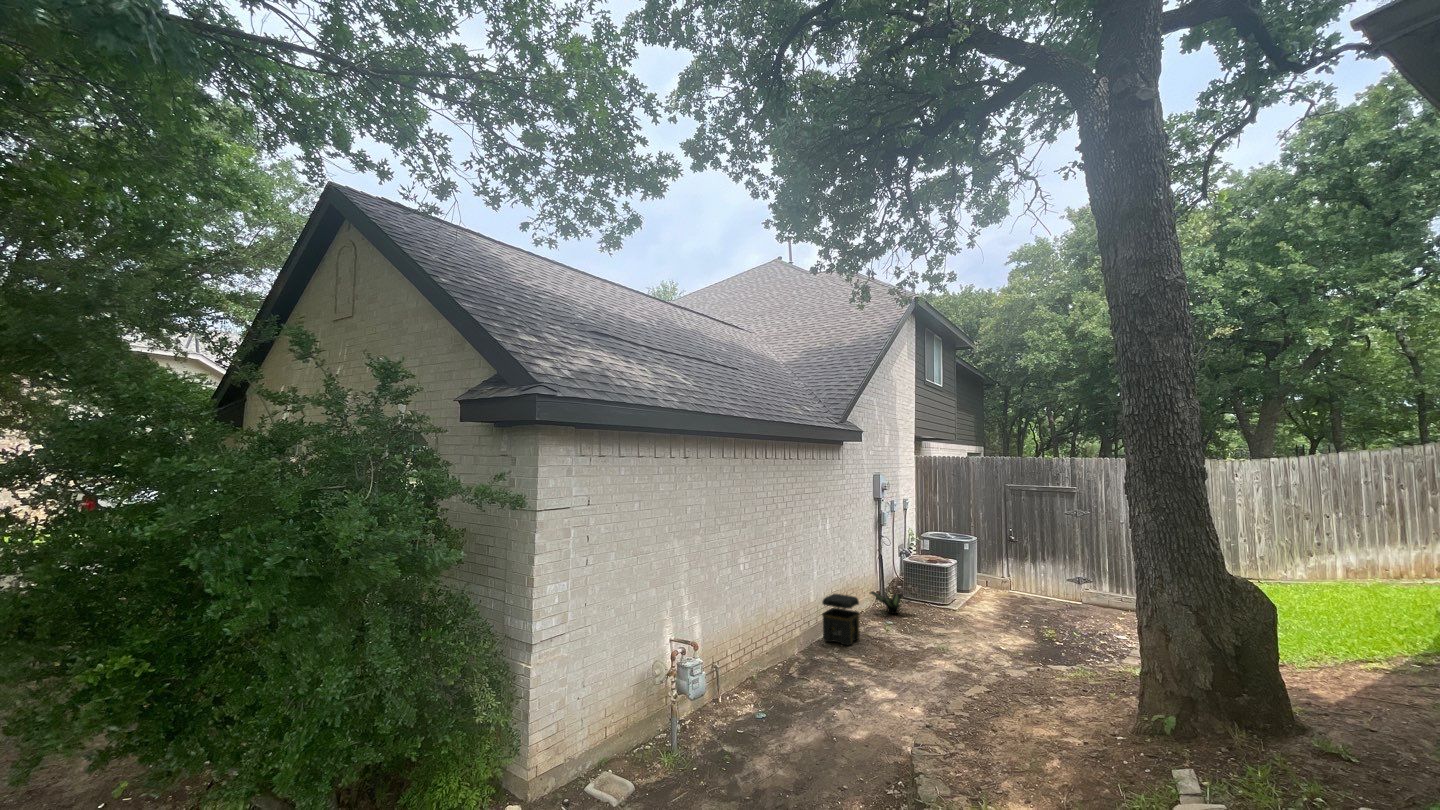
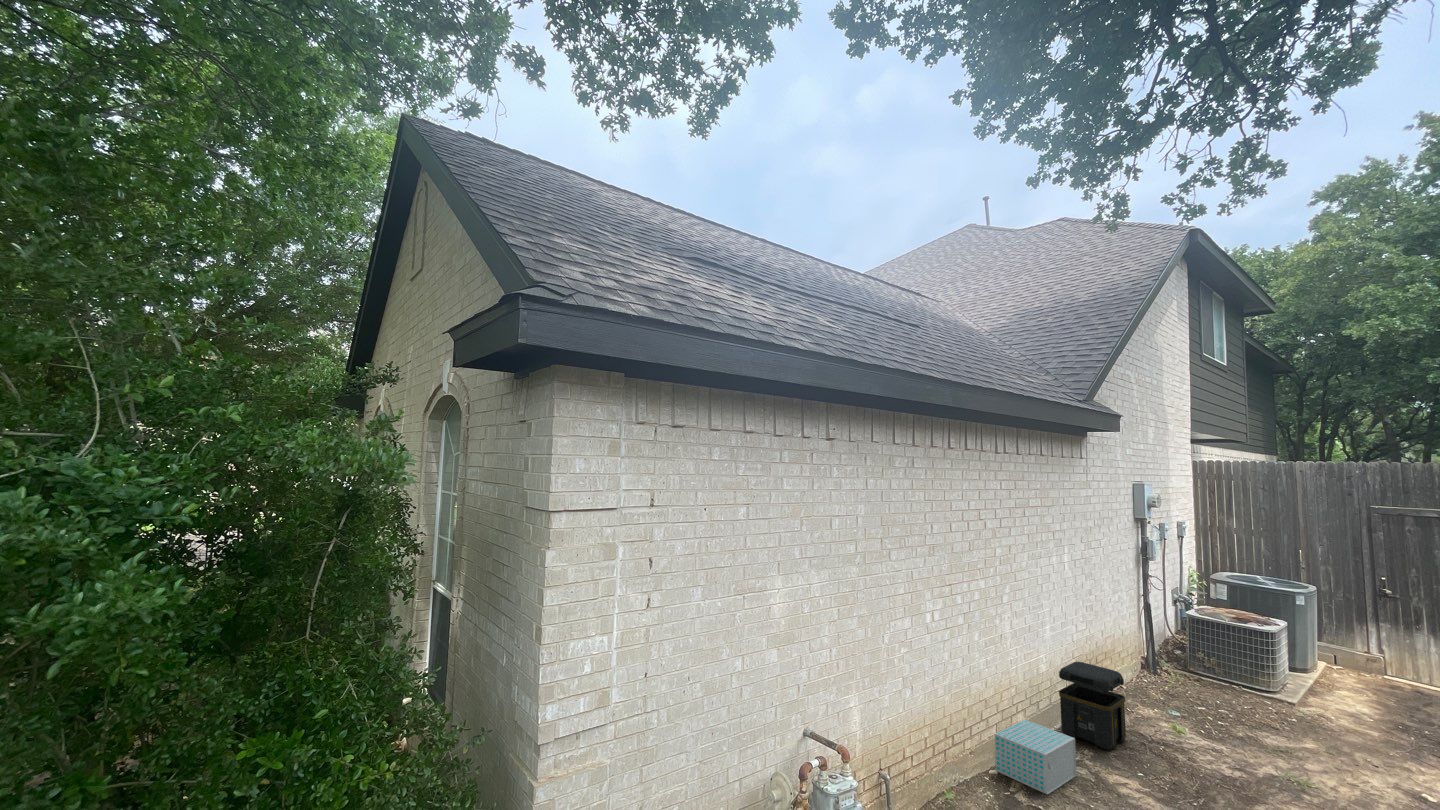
potted plant: present [870,591,911,614] -> none [1128,658,1213,701]
storage box: none [781,632,828,672] -> present [995,720,1076,794]

